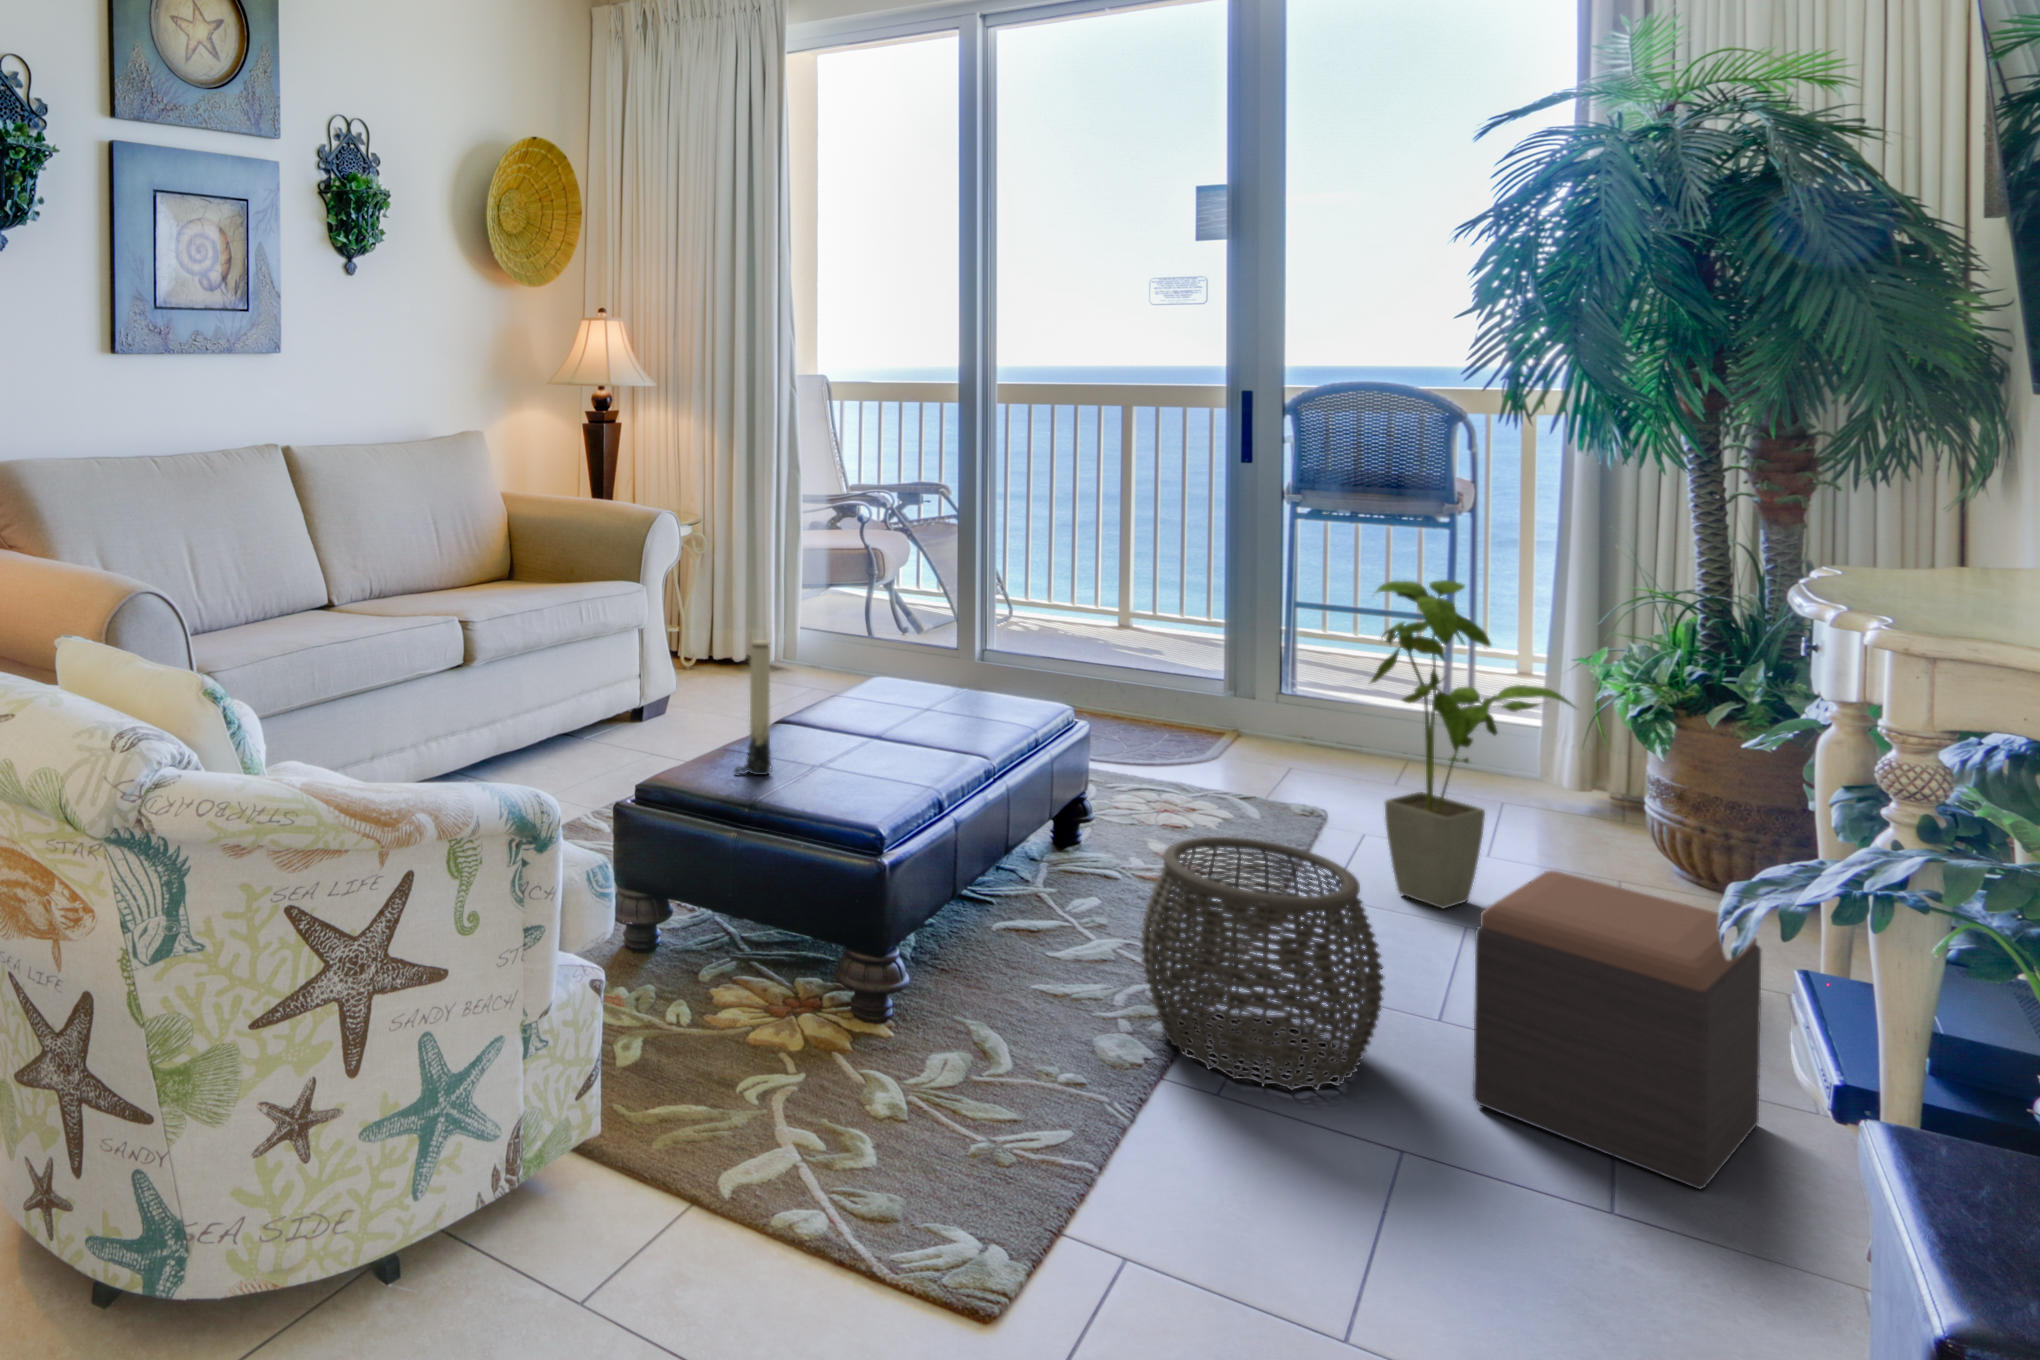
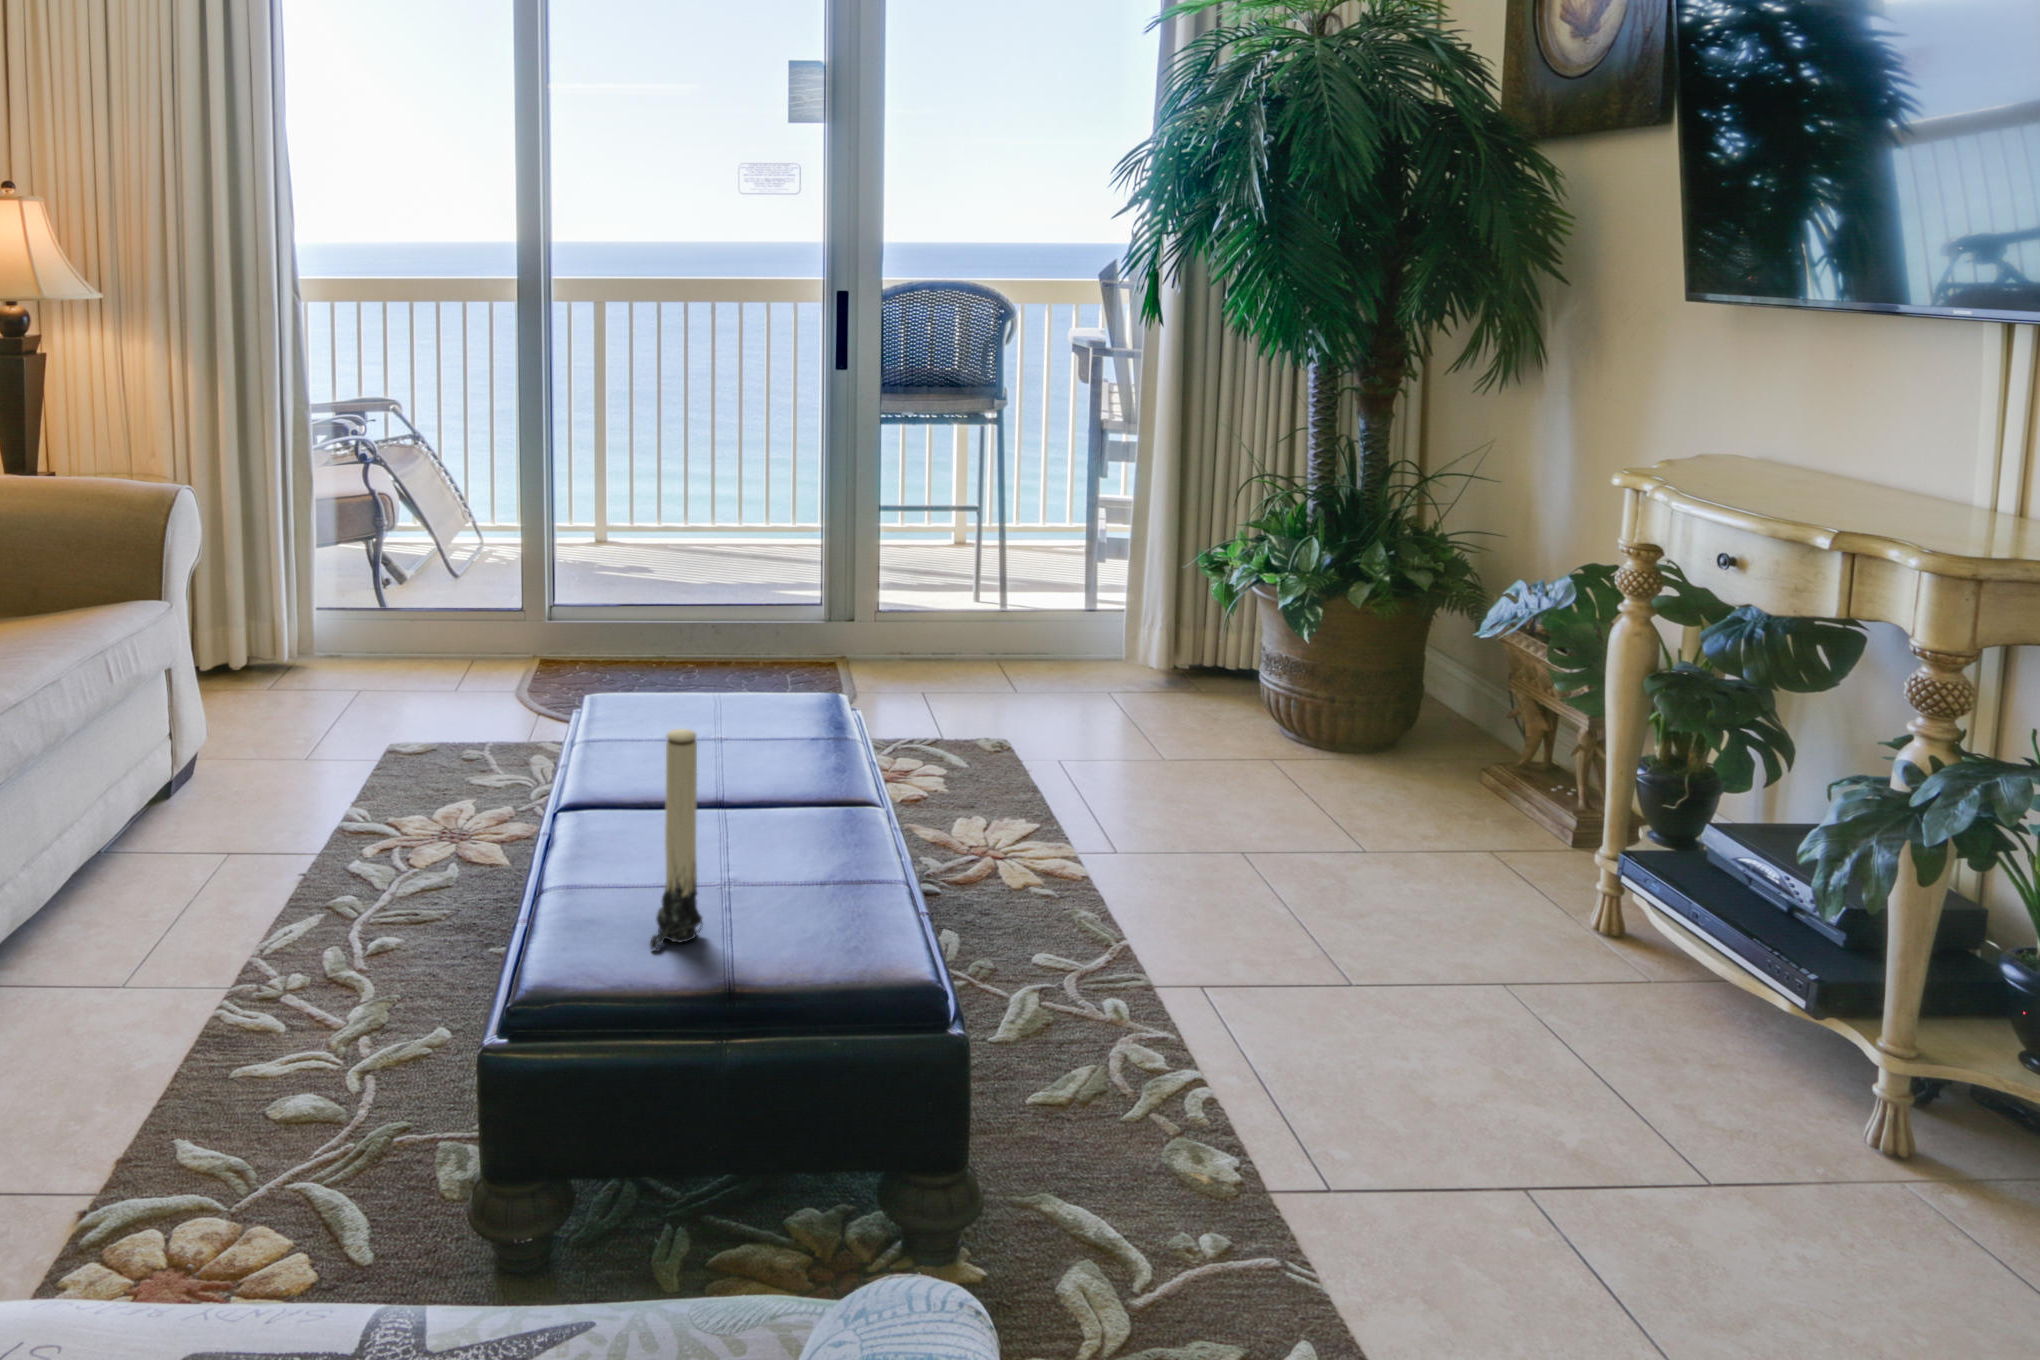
house plant: present [1371,580,1574,908] -> none [1135,496,1327,836]
woven basket: present [1140,837,1384,1090] -> none [1166,854,1454,1179]
footstool: present [1473,871,1761,1189] -> none [1461,815,1760,1137]

